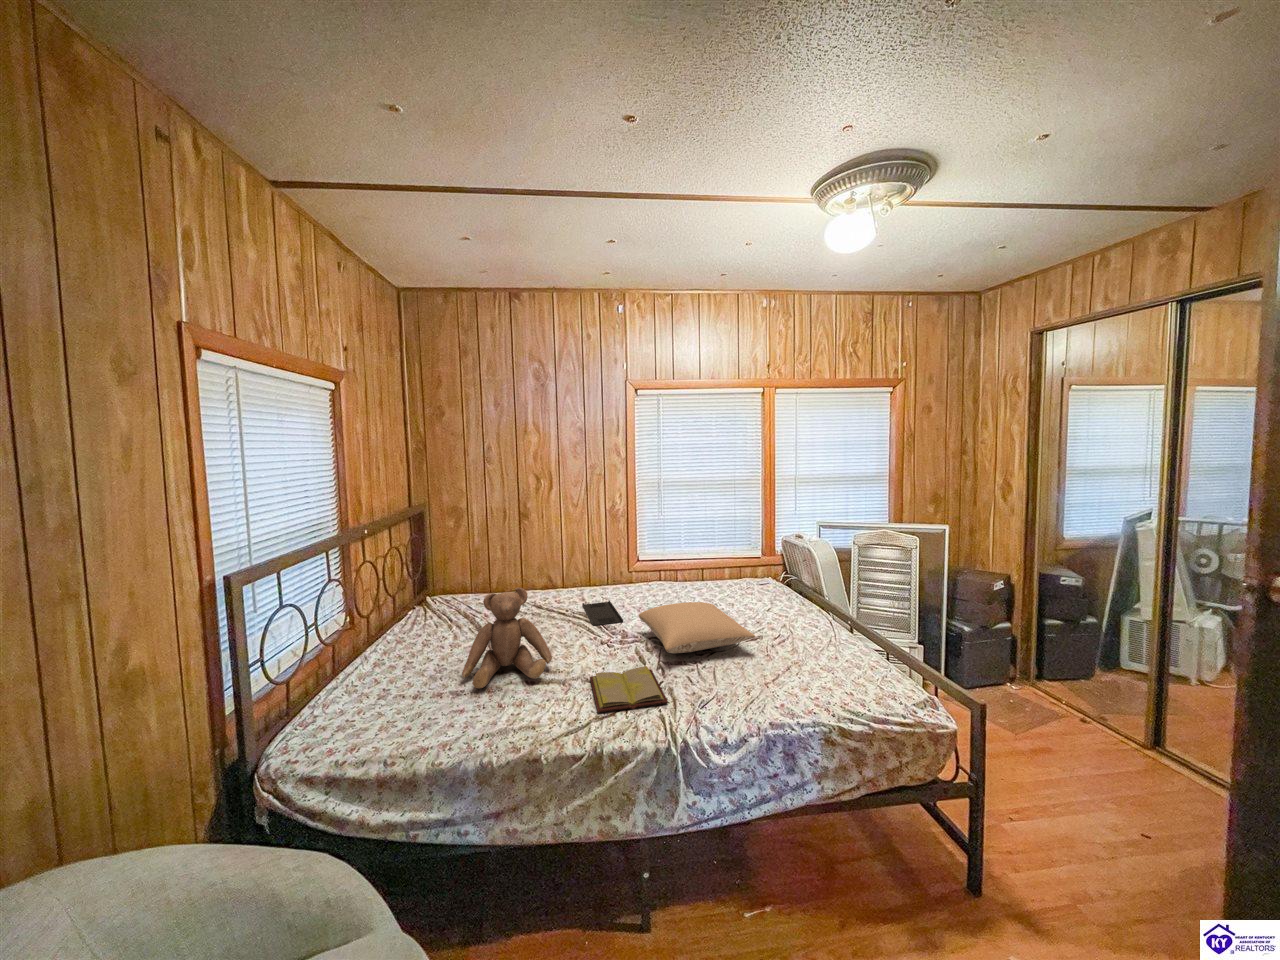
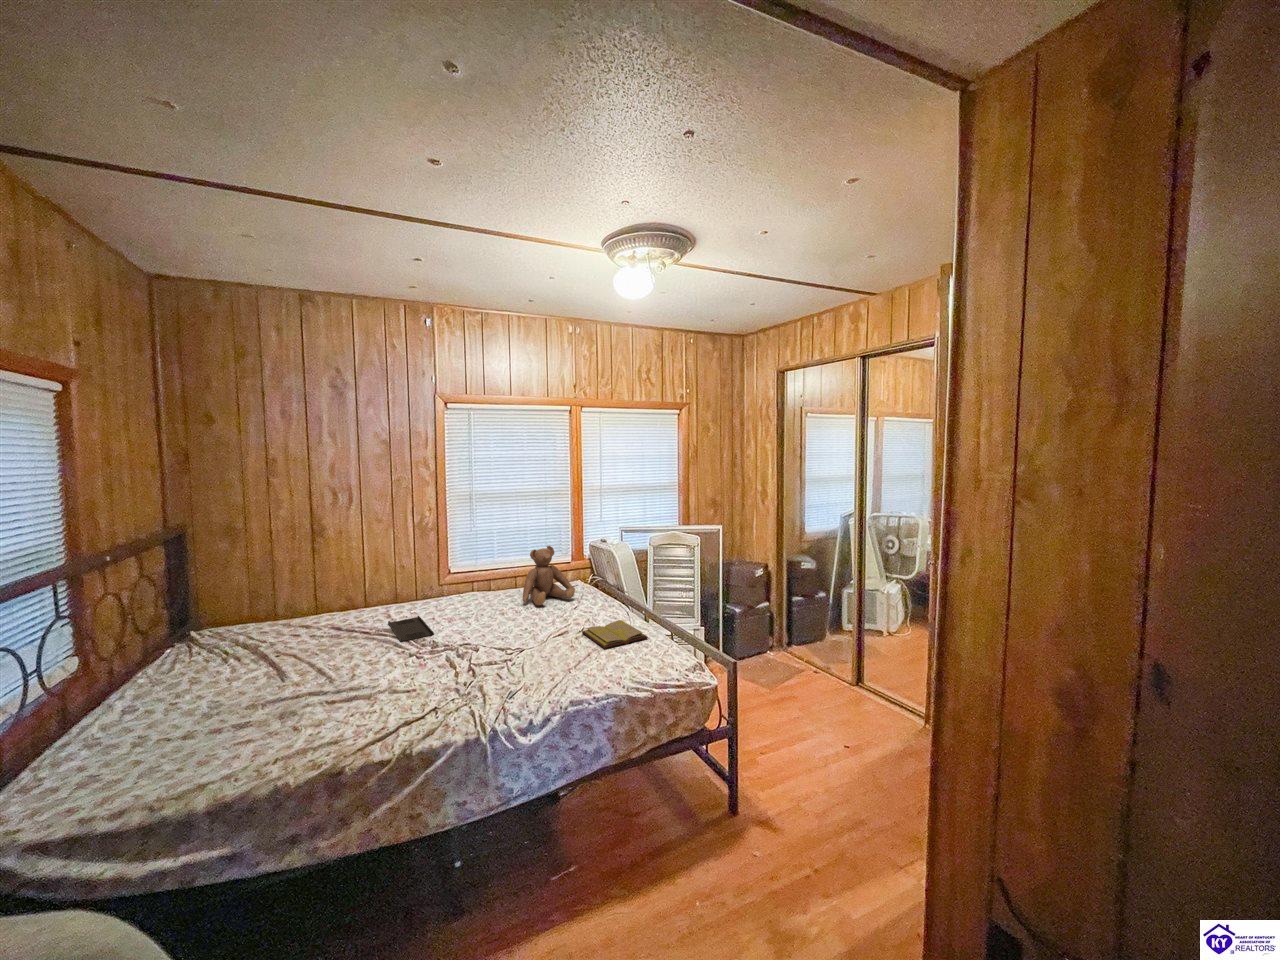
teddy bear: present [462,587,552,688] -> present [523,546,575,605]
pillow: present [639,602,755,653] -> none [450,607,562,656]
diary: present [590,666,668,712] -> present [582,620,648,648]

